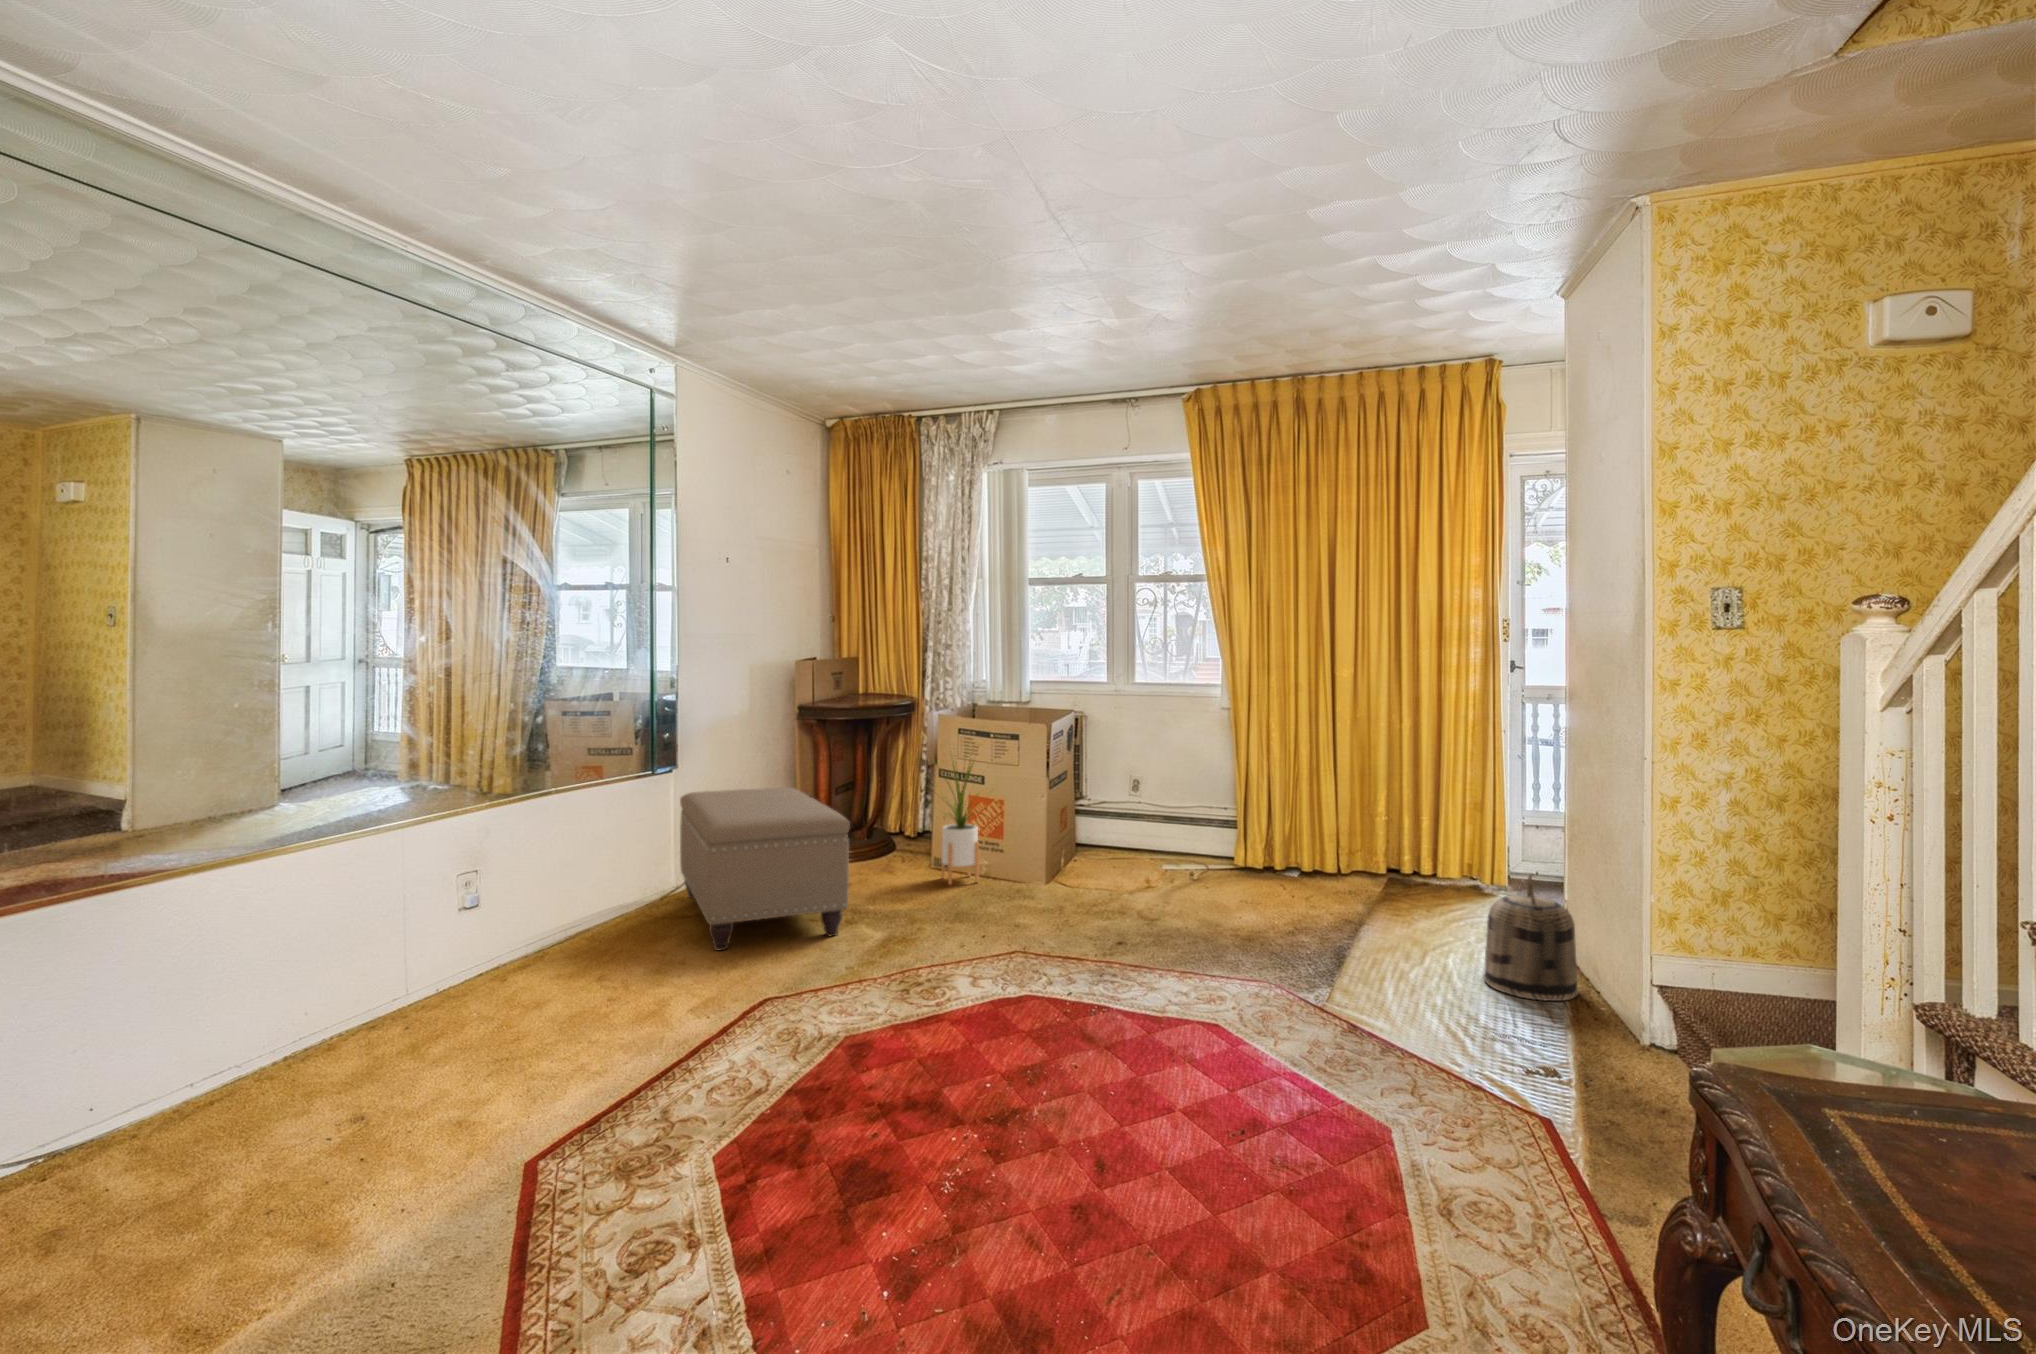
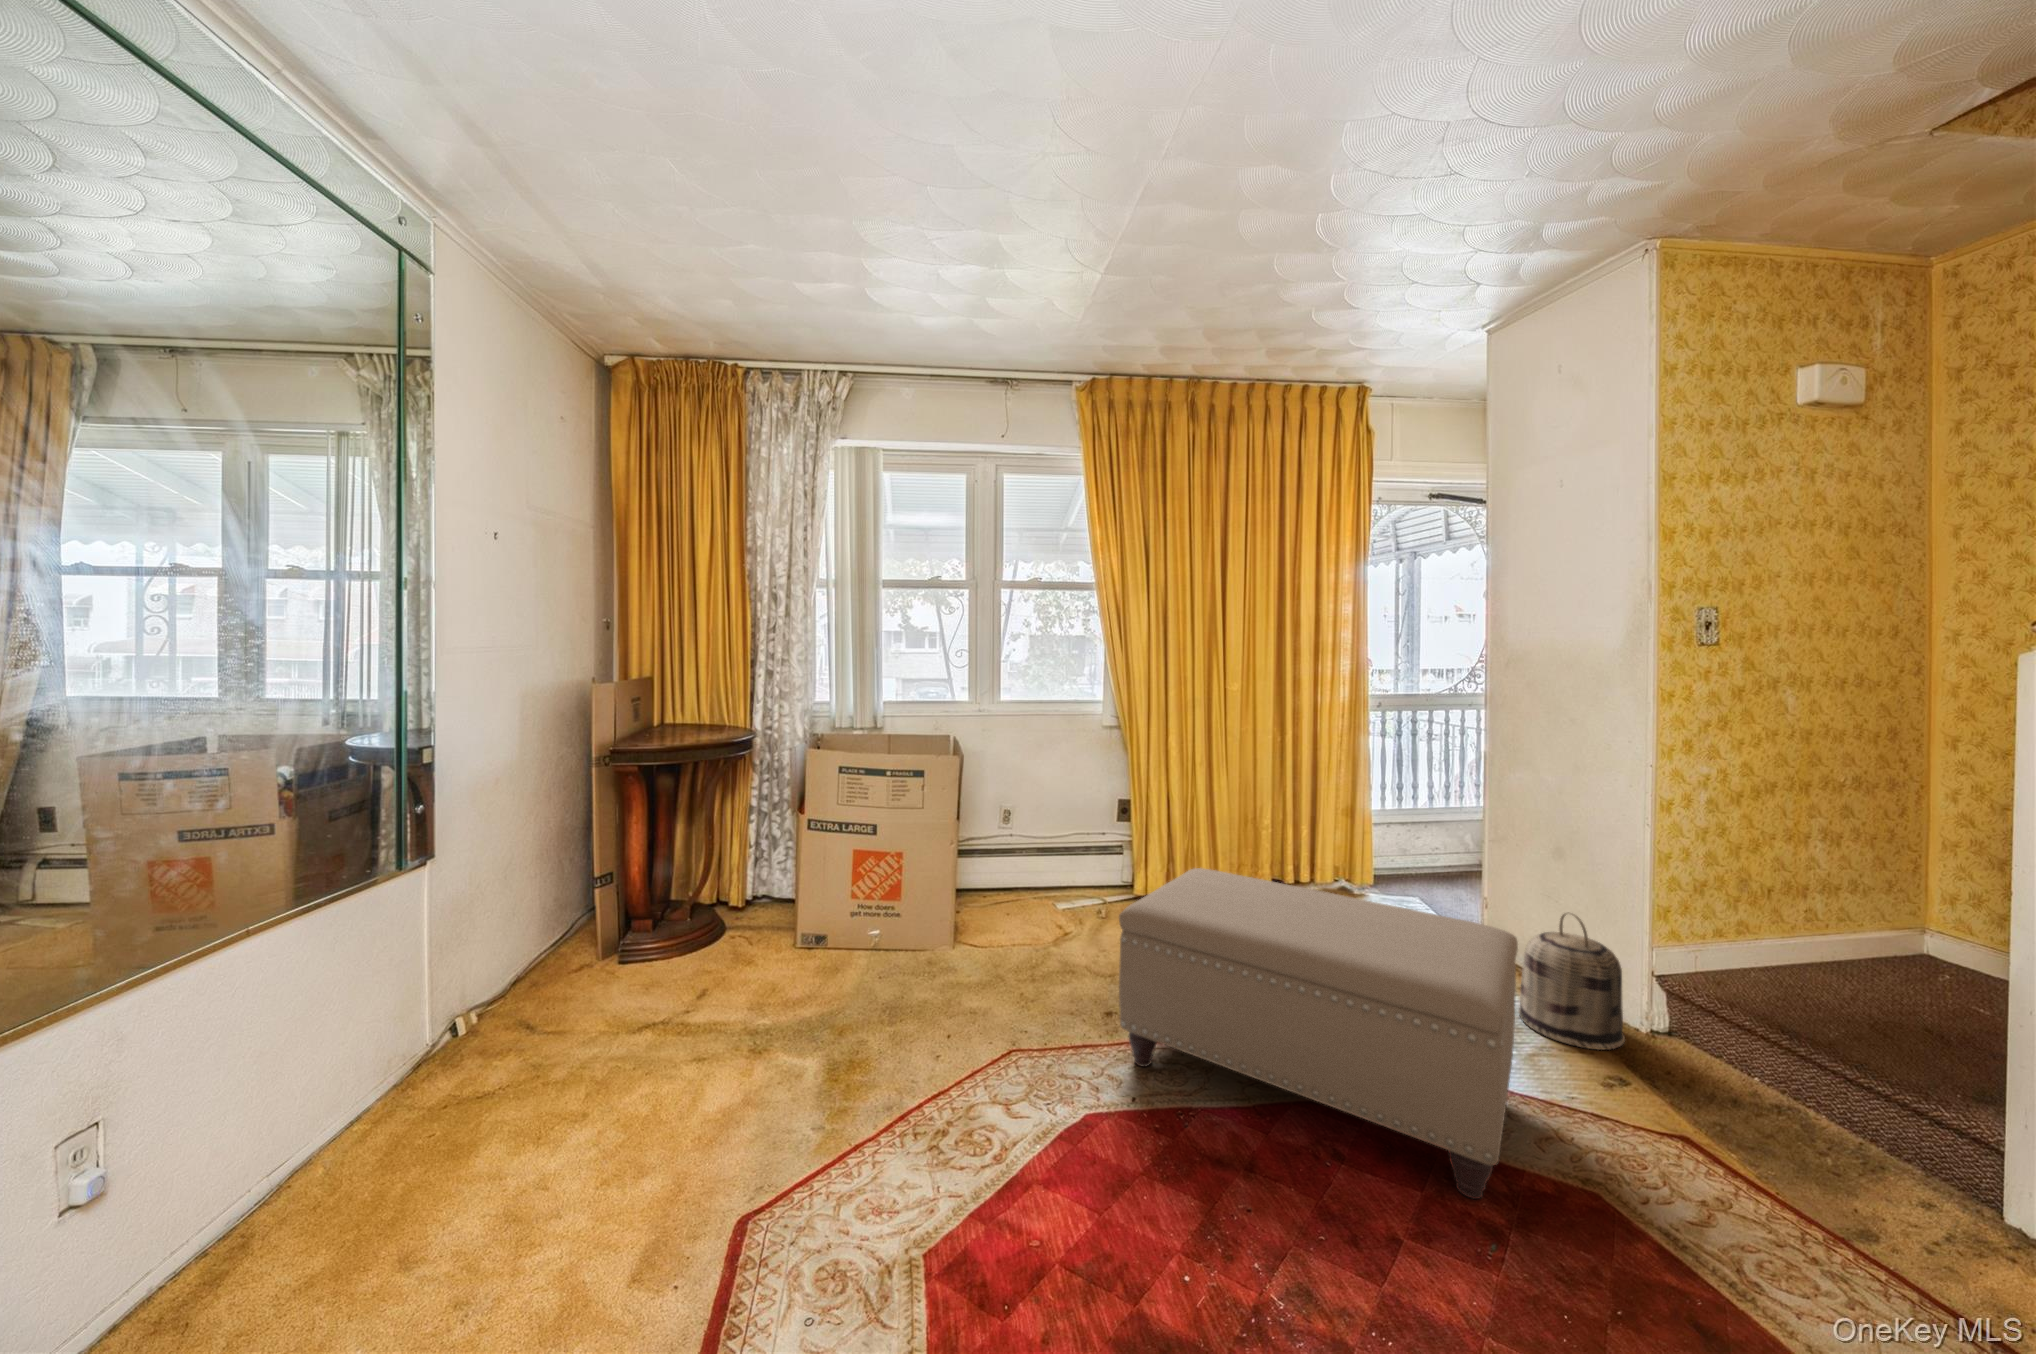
house plant: present [941,762,988,885] -> none [809,787,907,980]
ottoman: present [680,787,850,951] -> present [1119,868,1518,1199]

